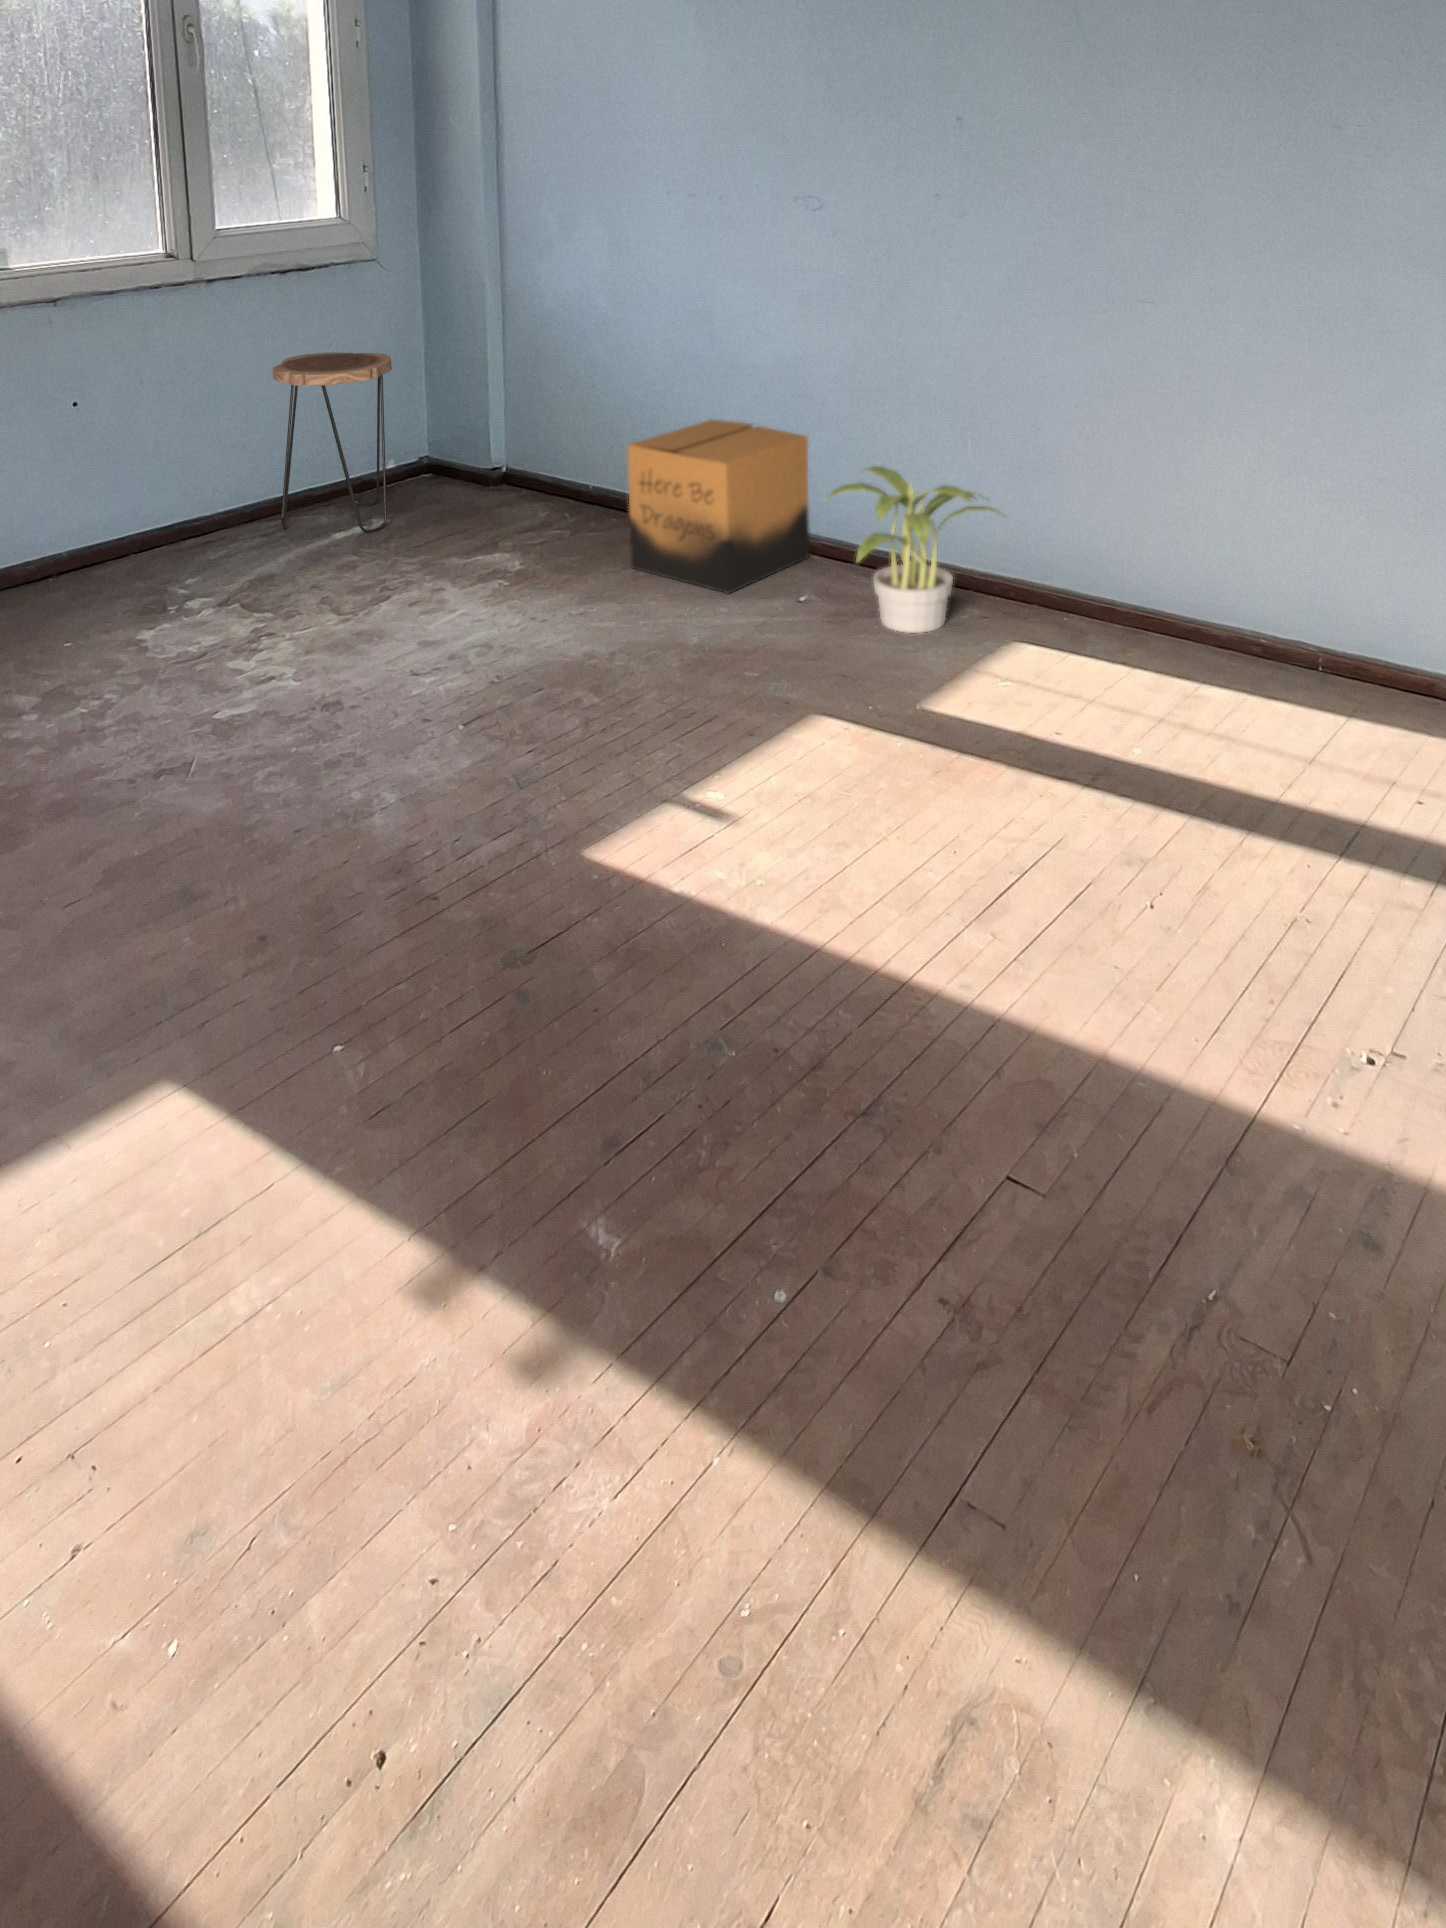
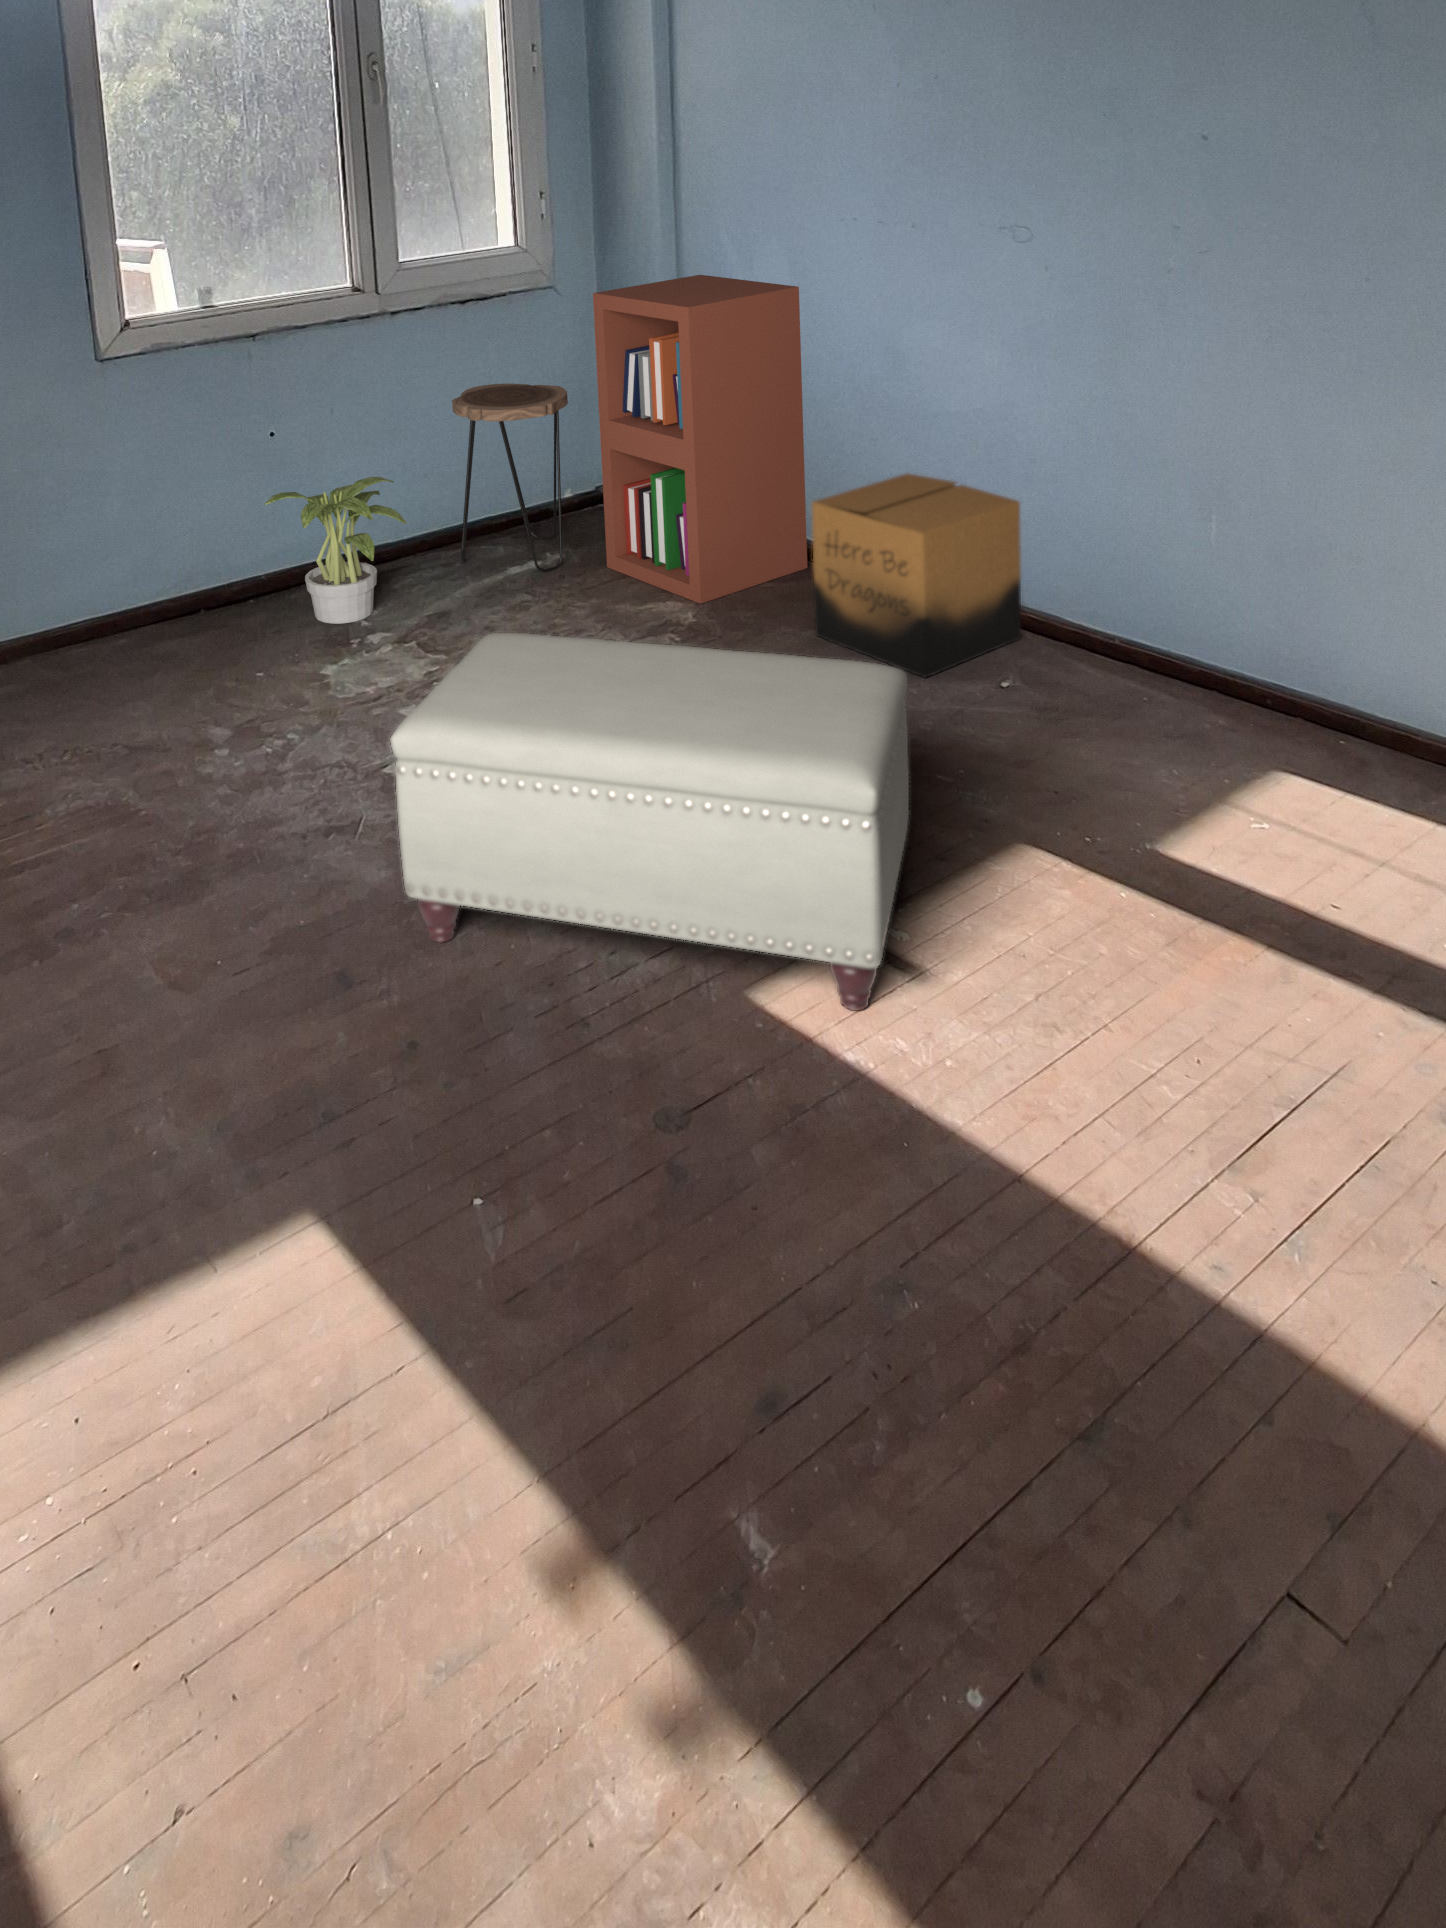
bookshelf: none [418,246,622,550] -> present [593,275,807,604]
potted plant: present [827,466,999,633] -> present [265,477,406,624]
ottoman: none [234,557,717,848] -> present [391,633,909,1011]

